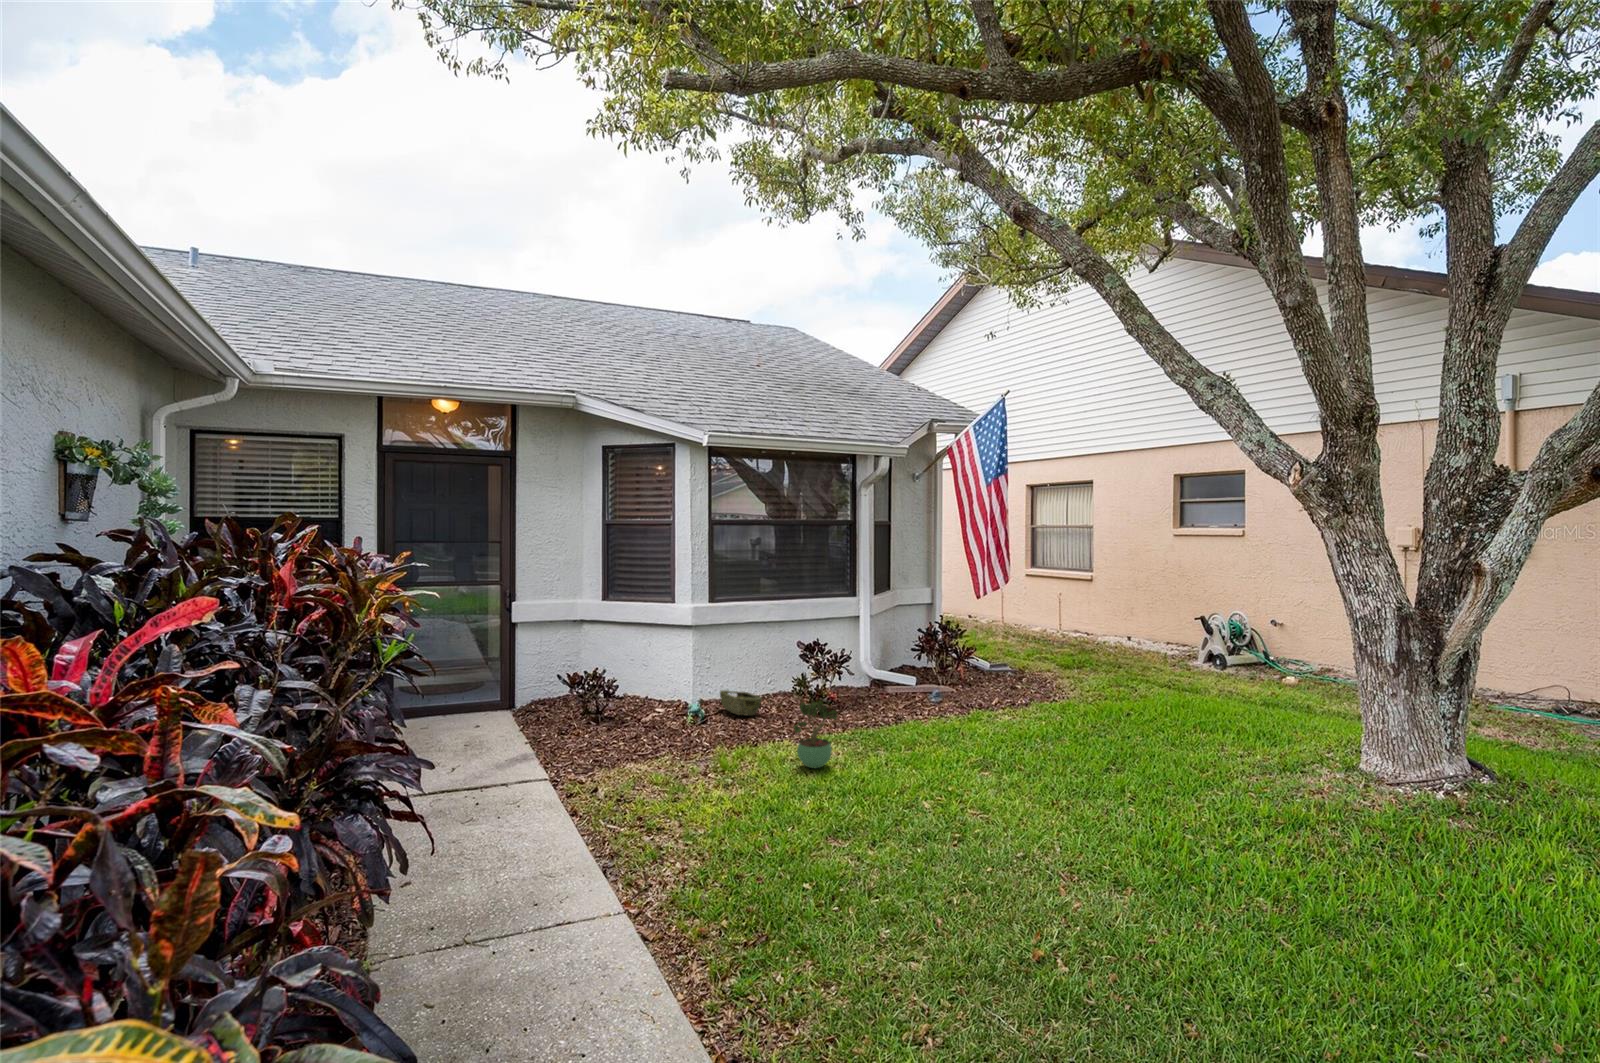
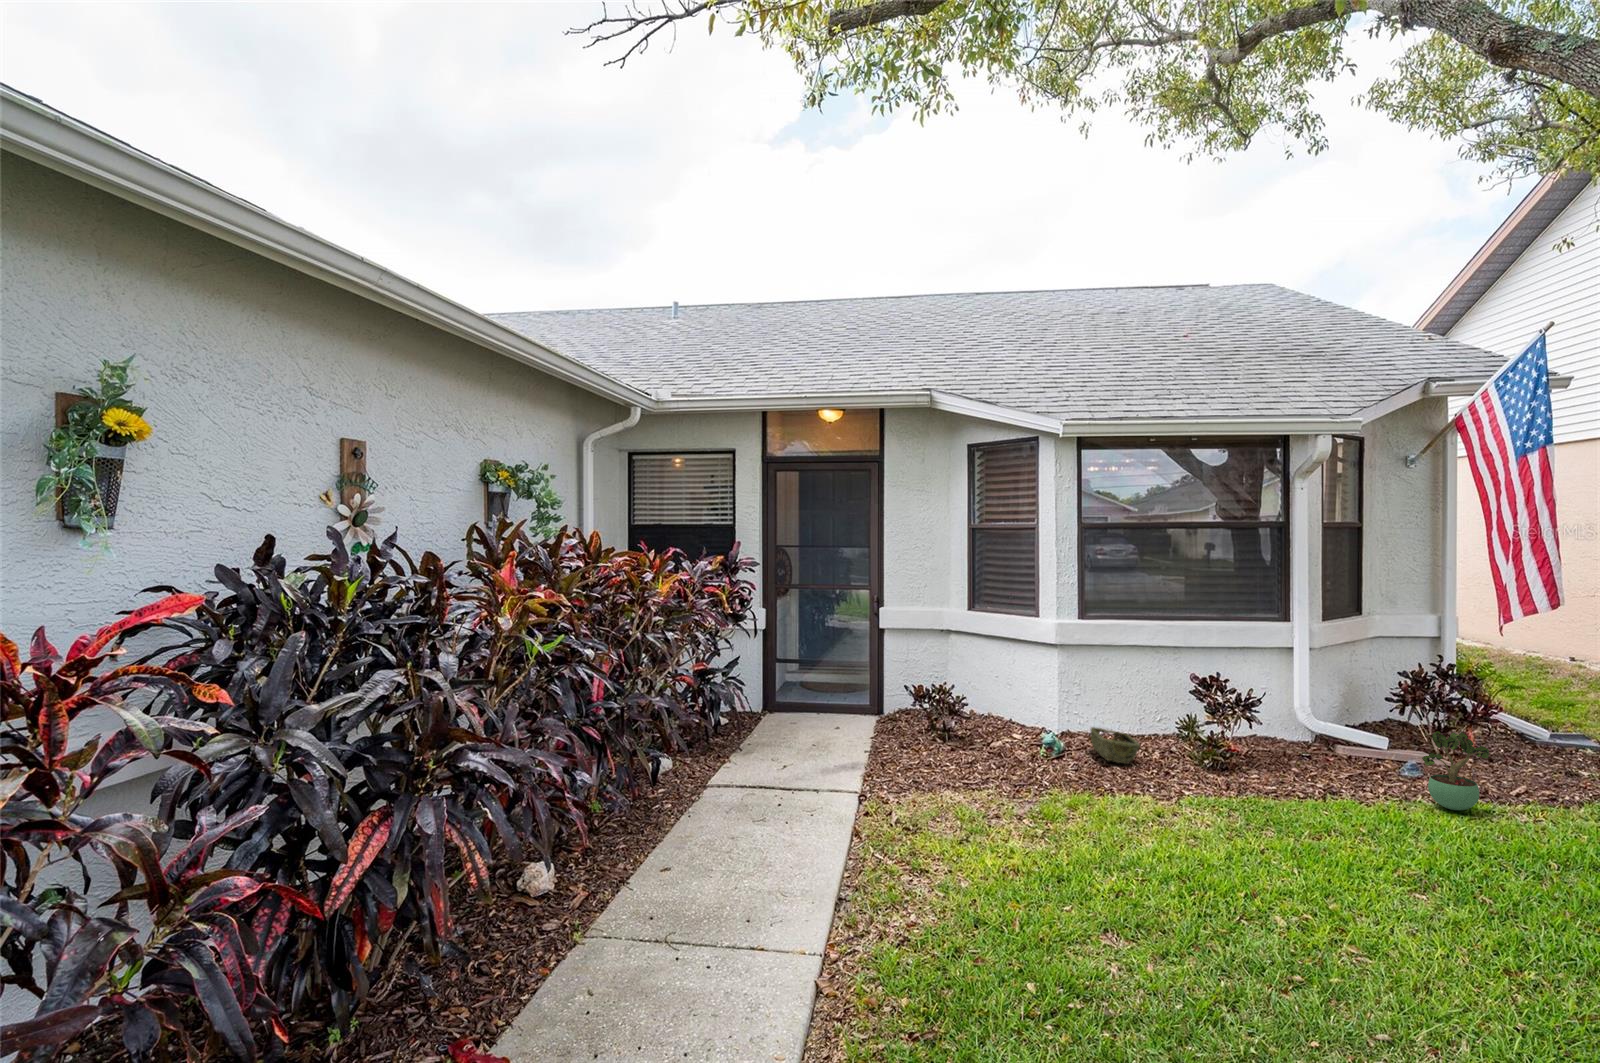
potted plant: present [793,701,837,768] -> present [1422,731,1489,811]

